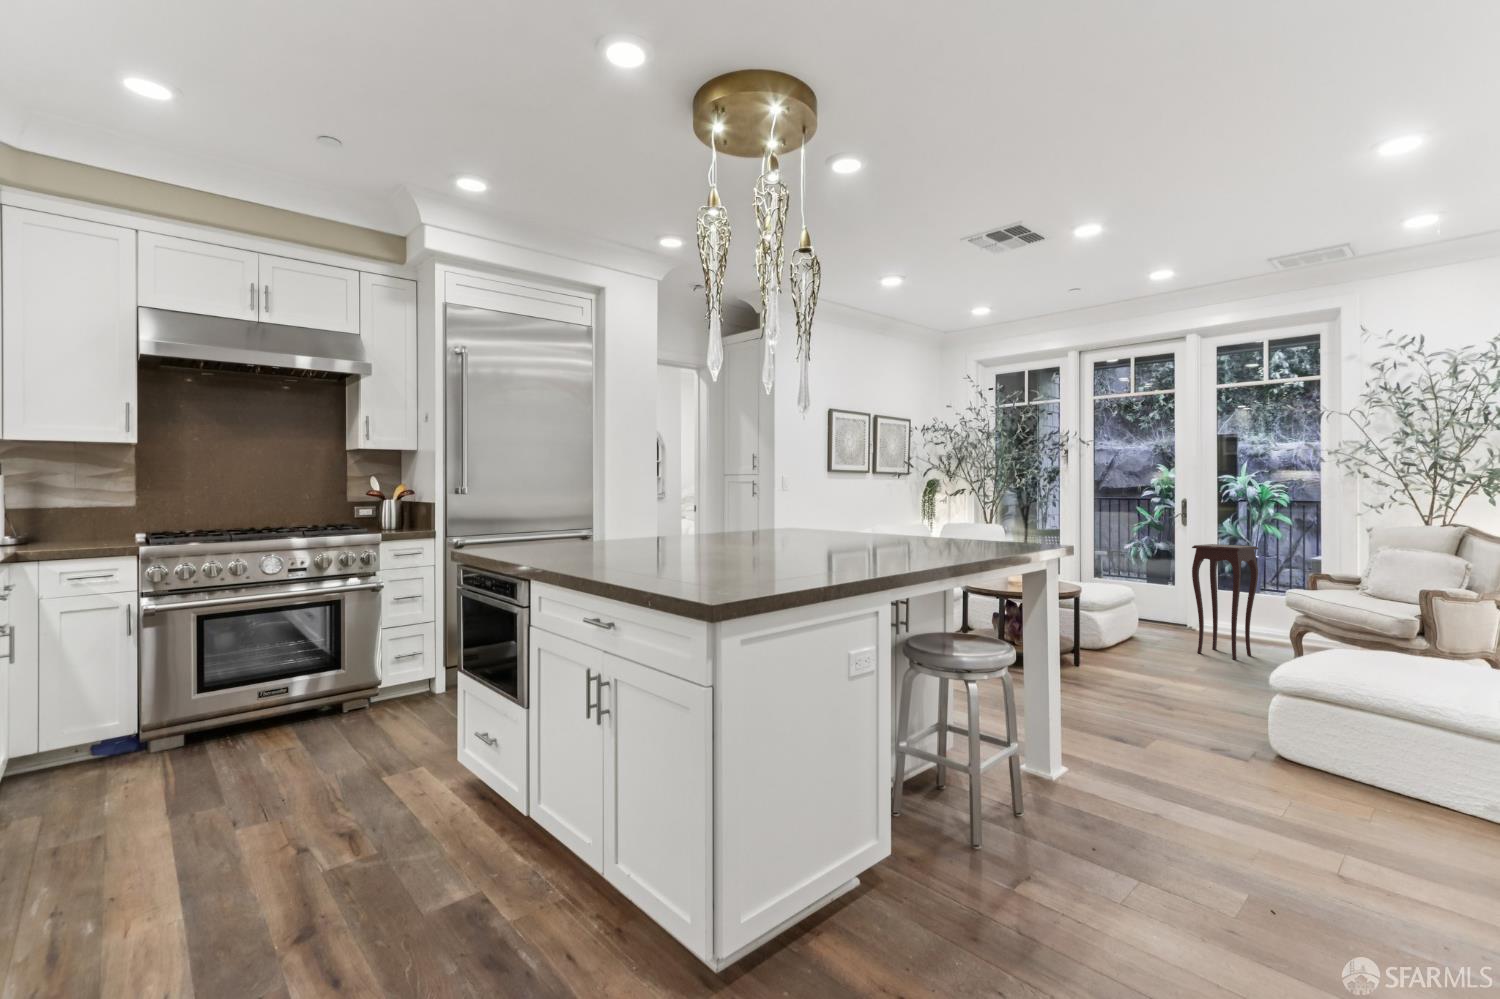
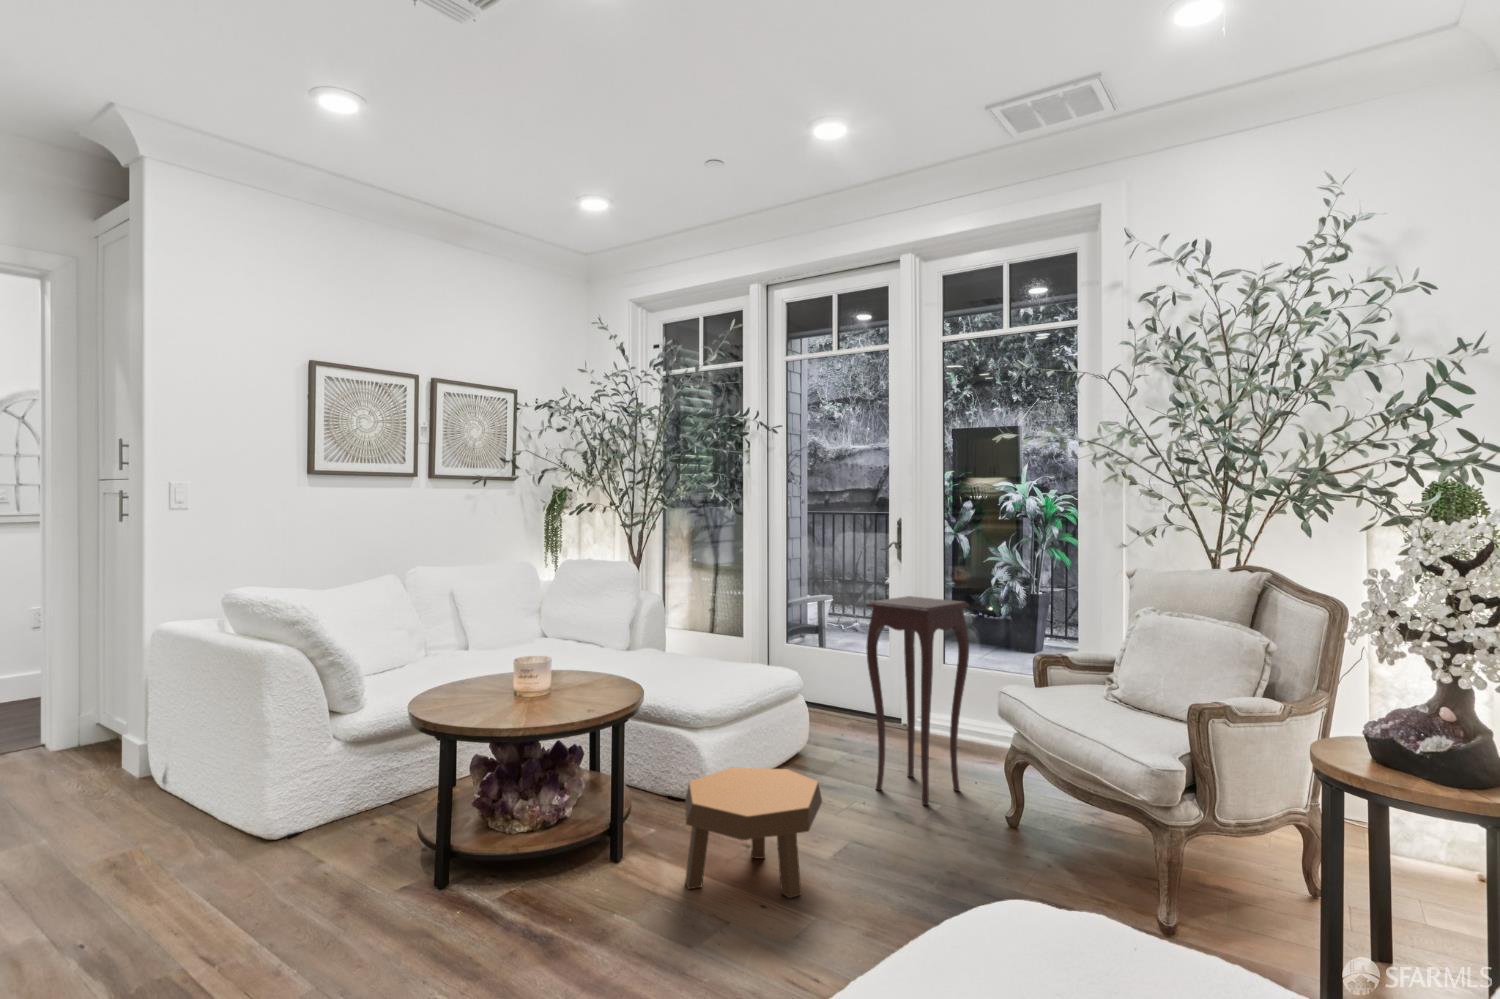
footstool: none [1118,626,1201,683] -> present [685,767,822,899]

